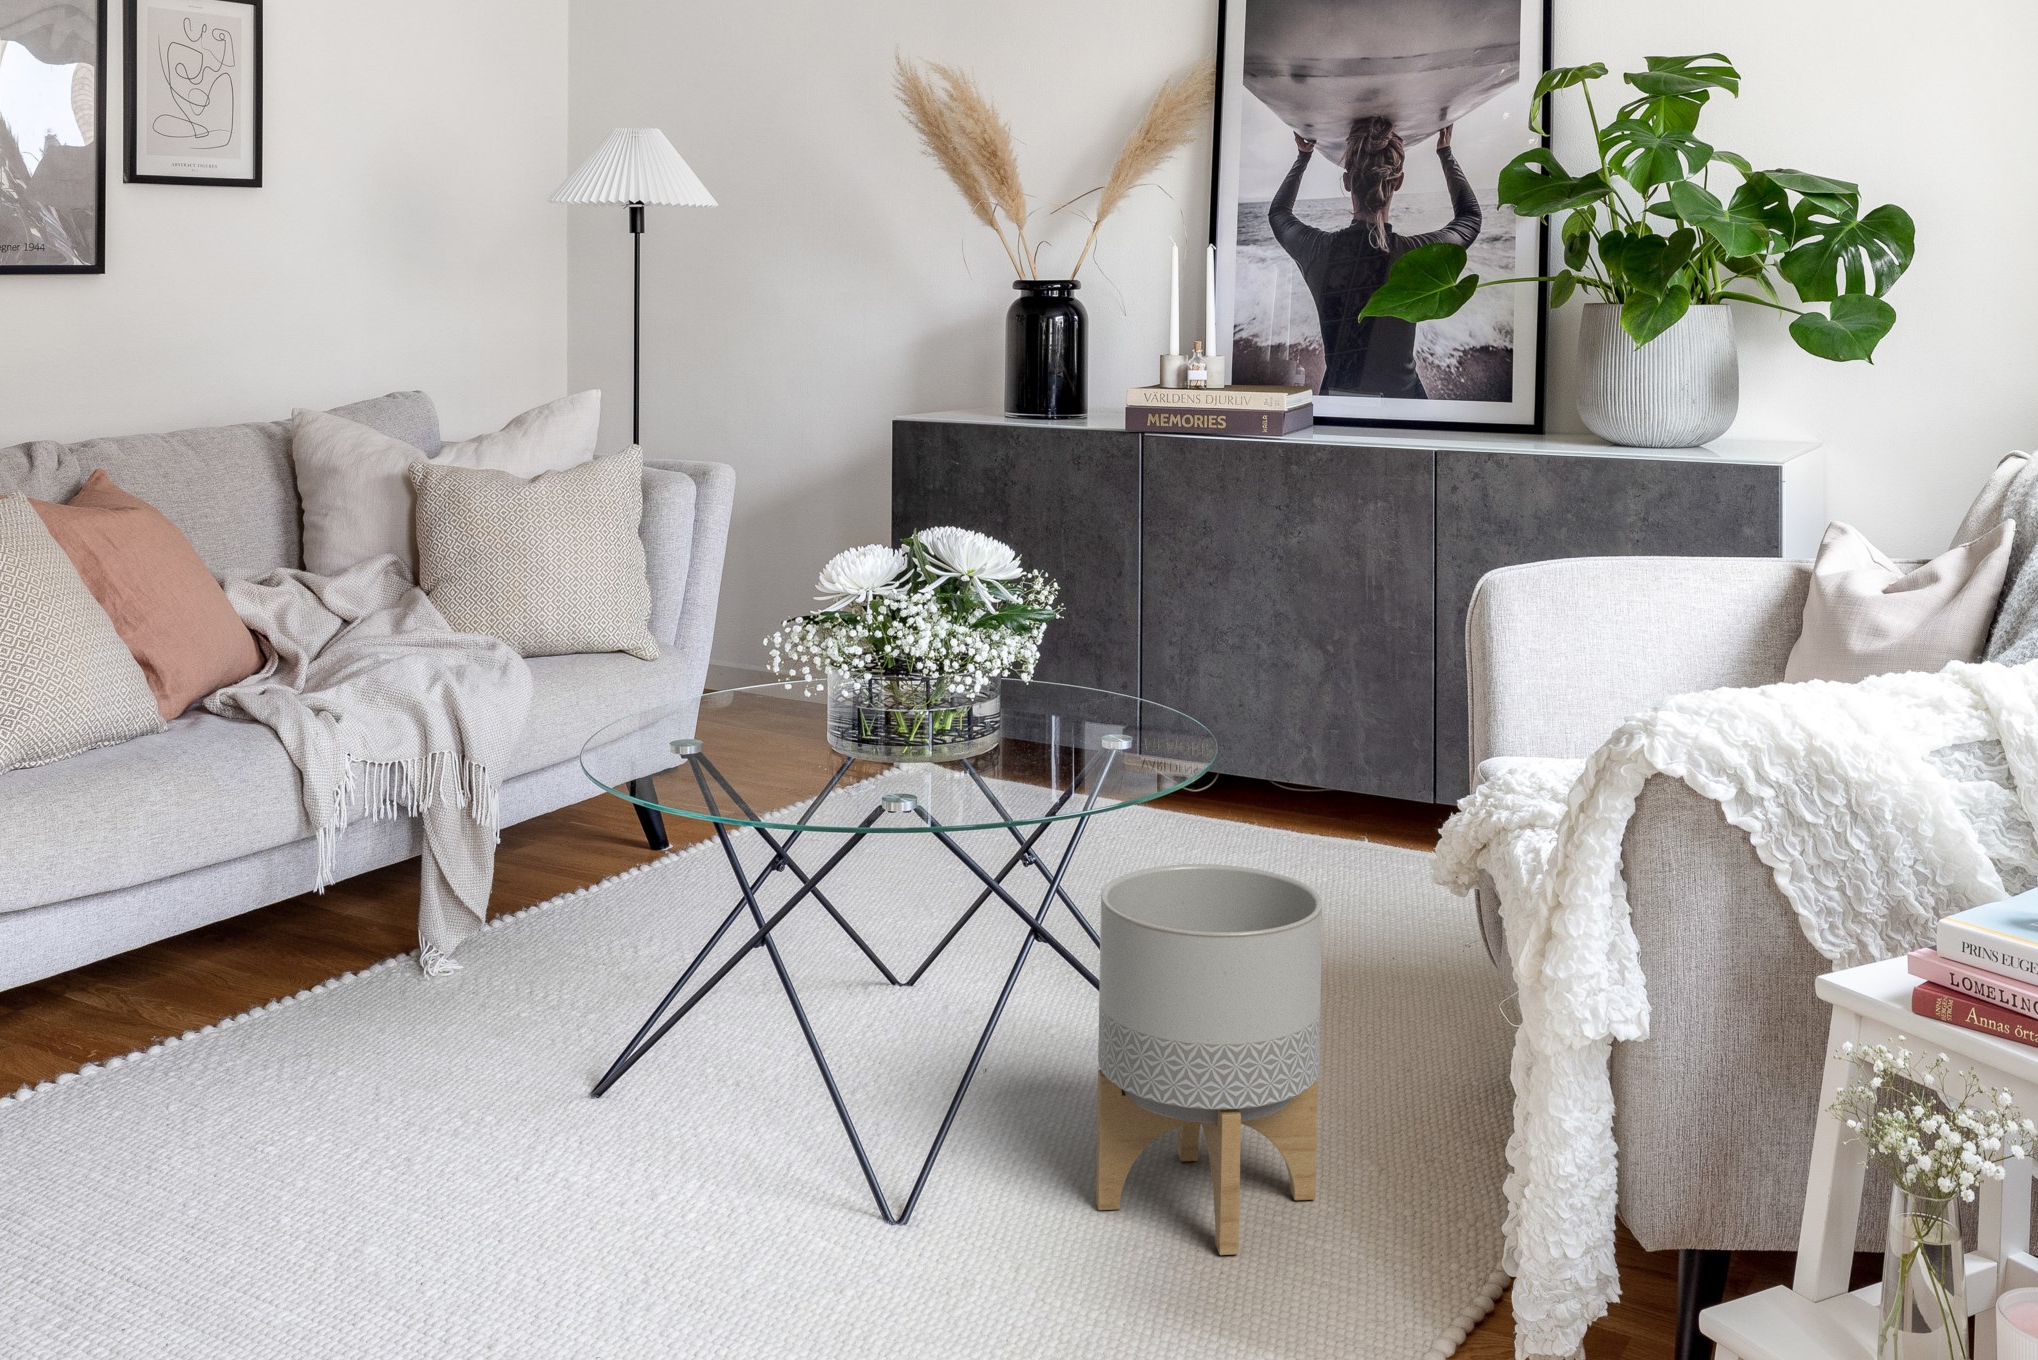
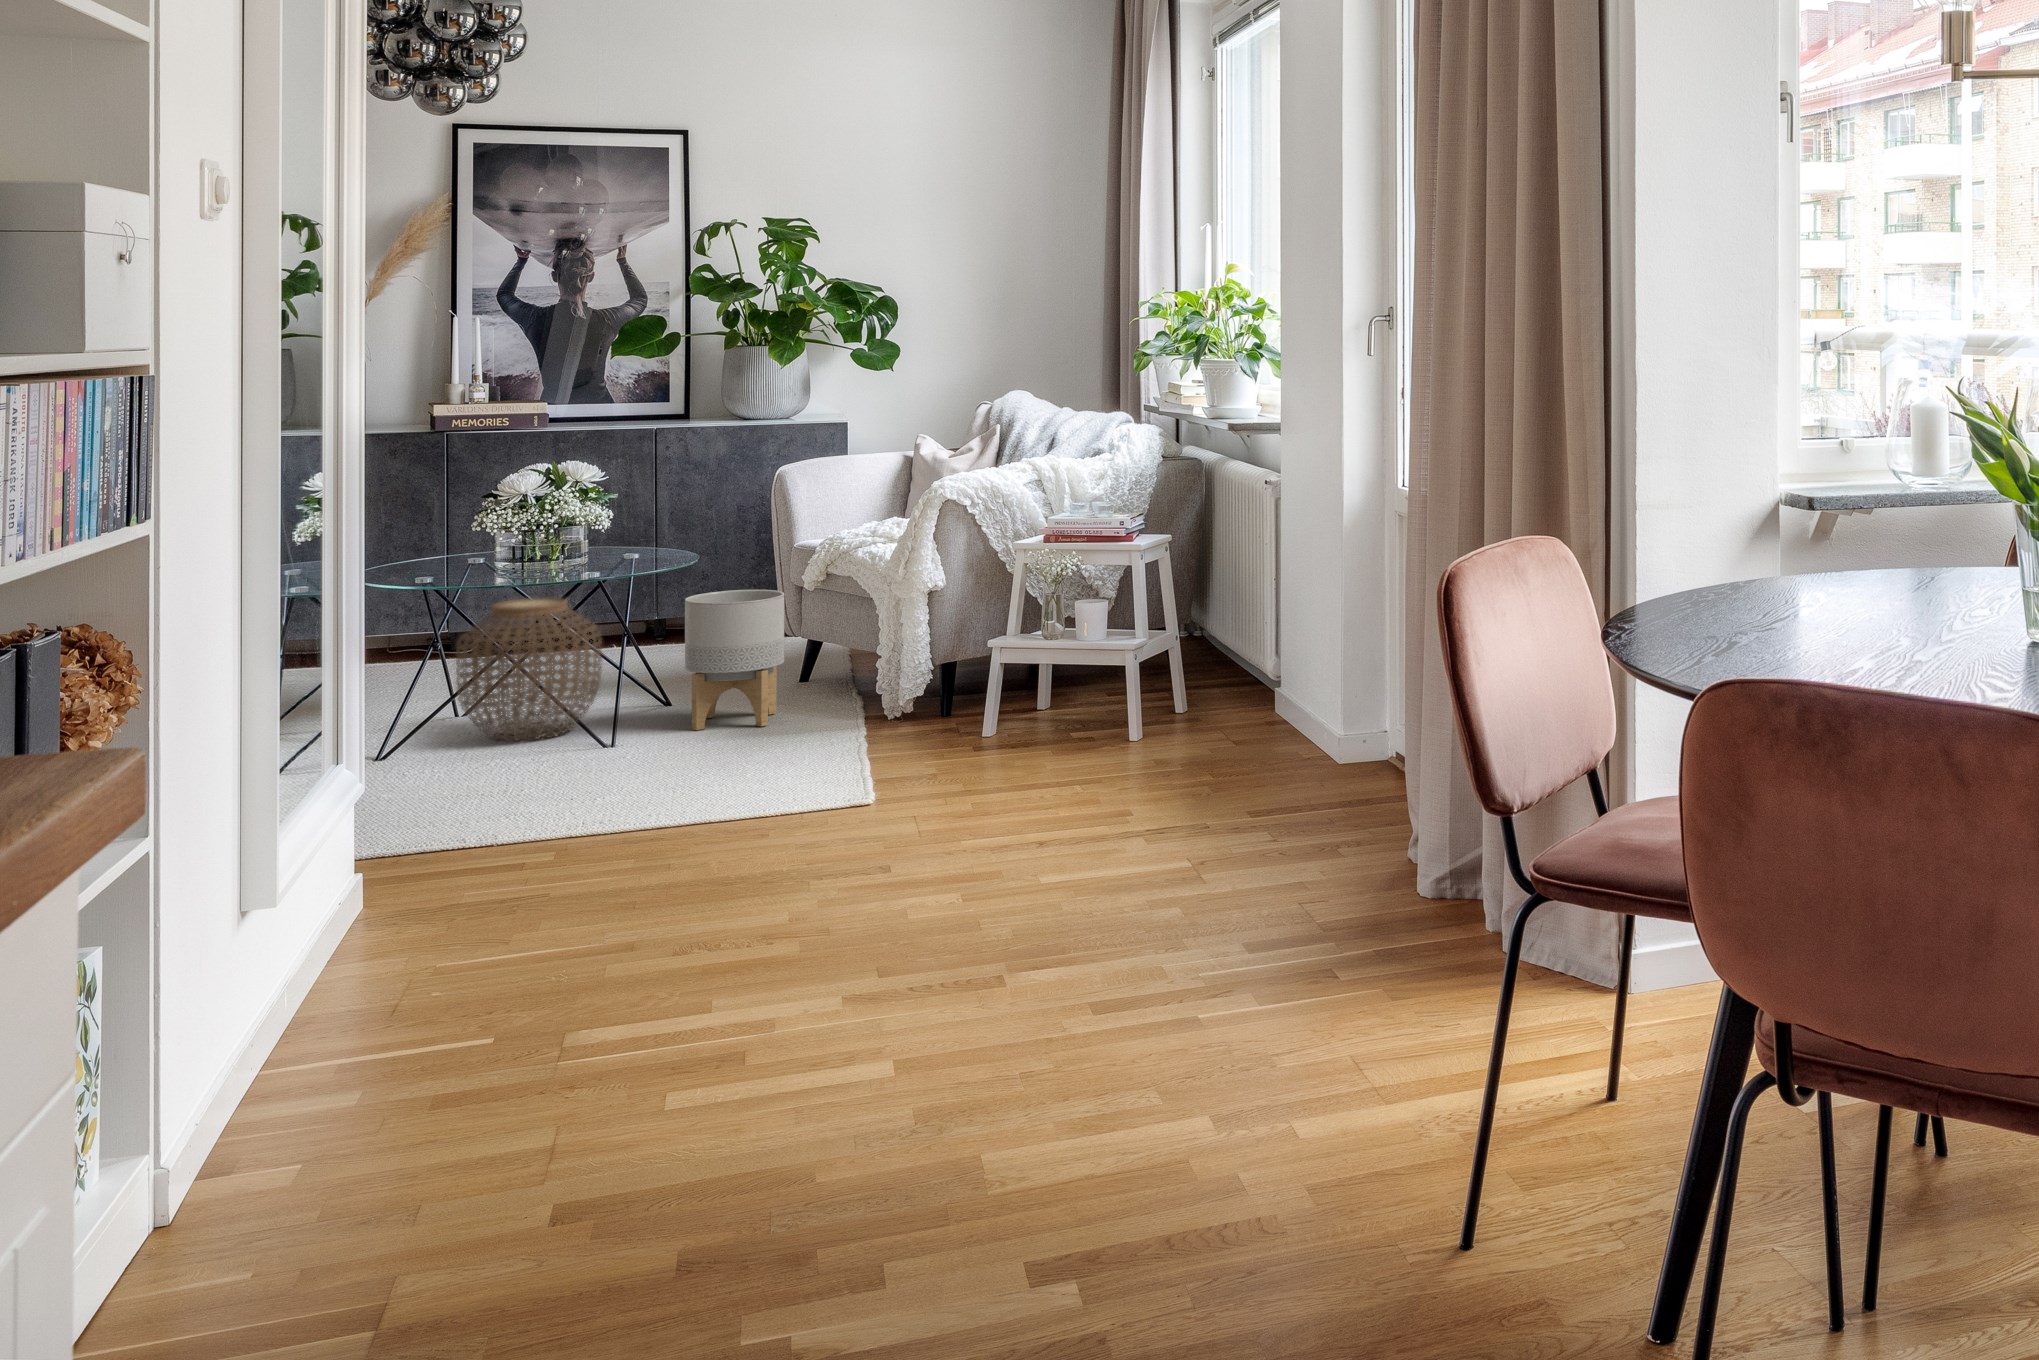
woven basket: none [733,797,1001,1122] -> present [457,598,602,741]

